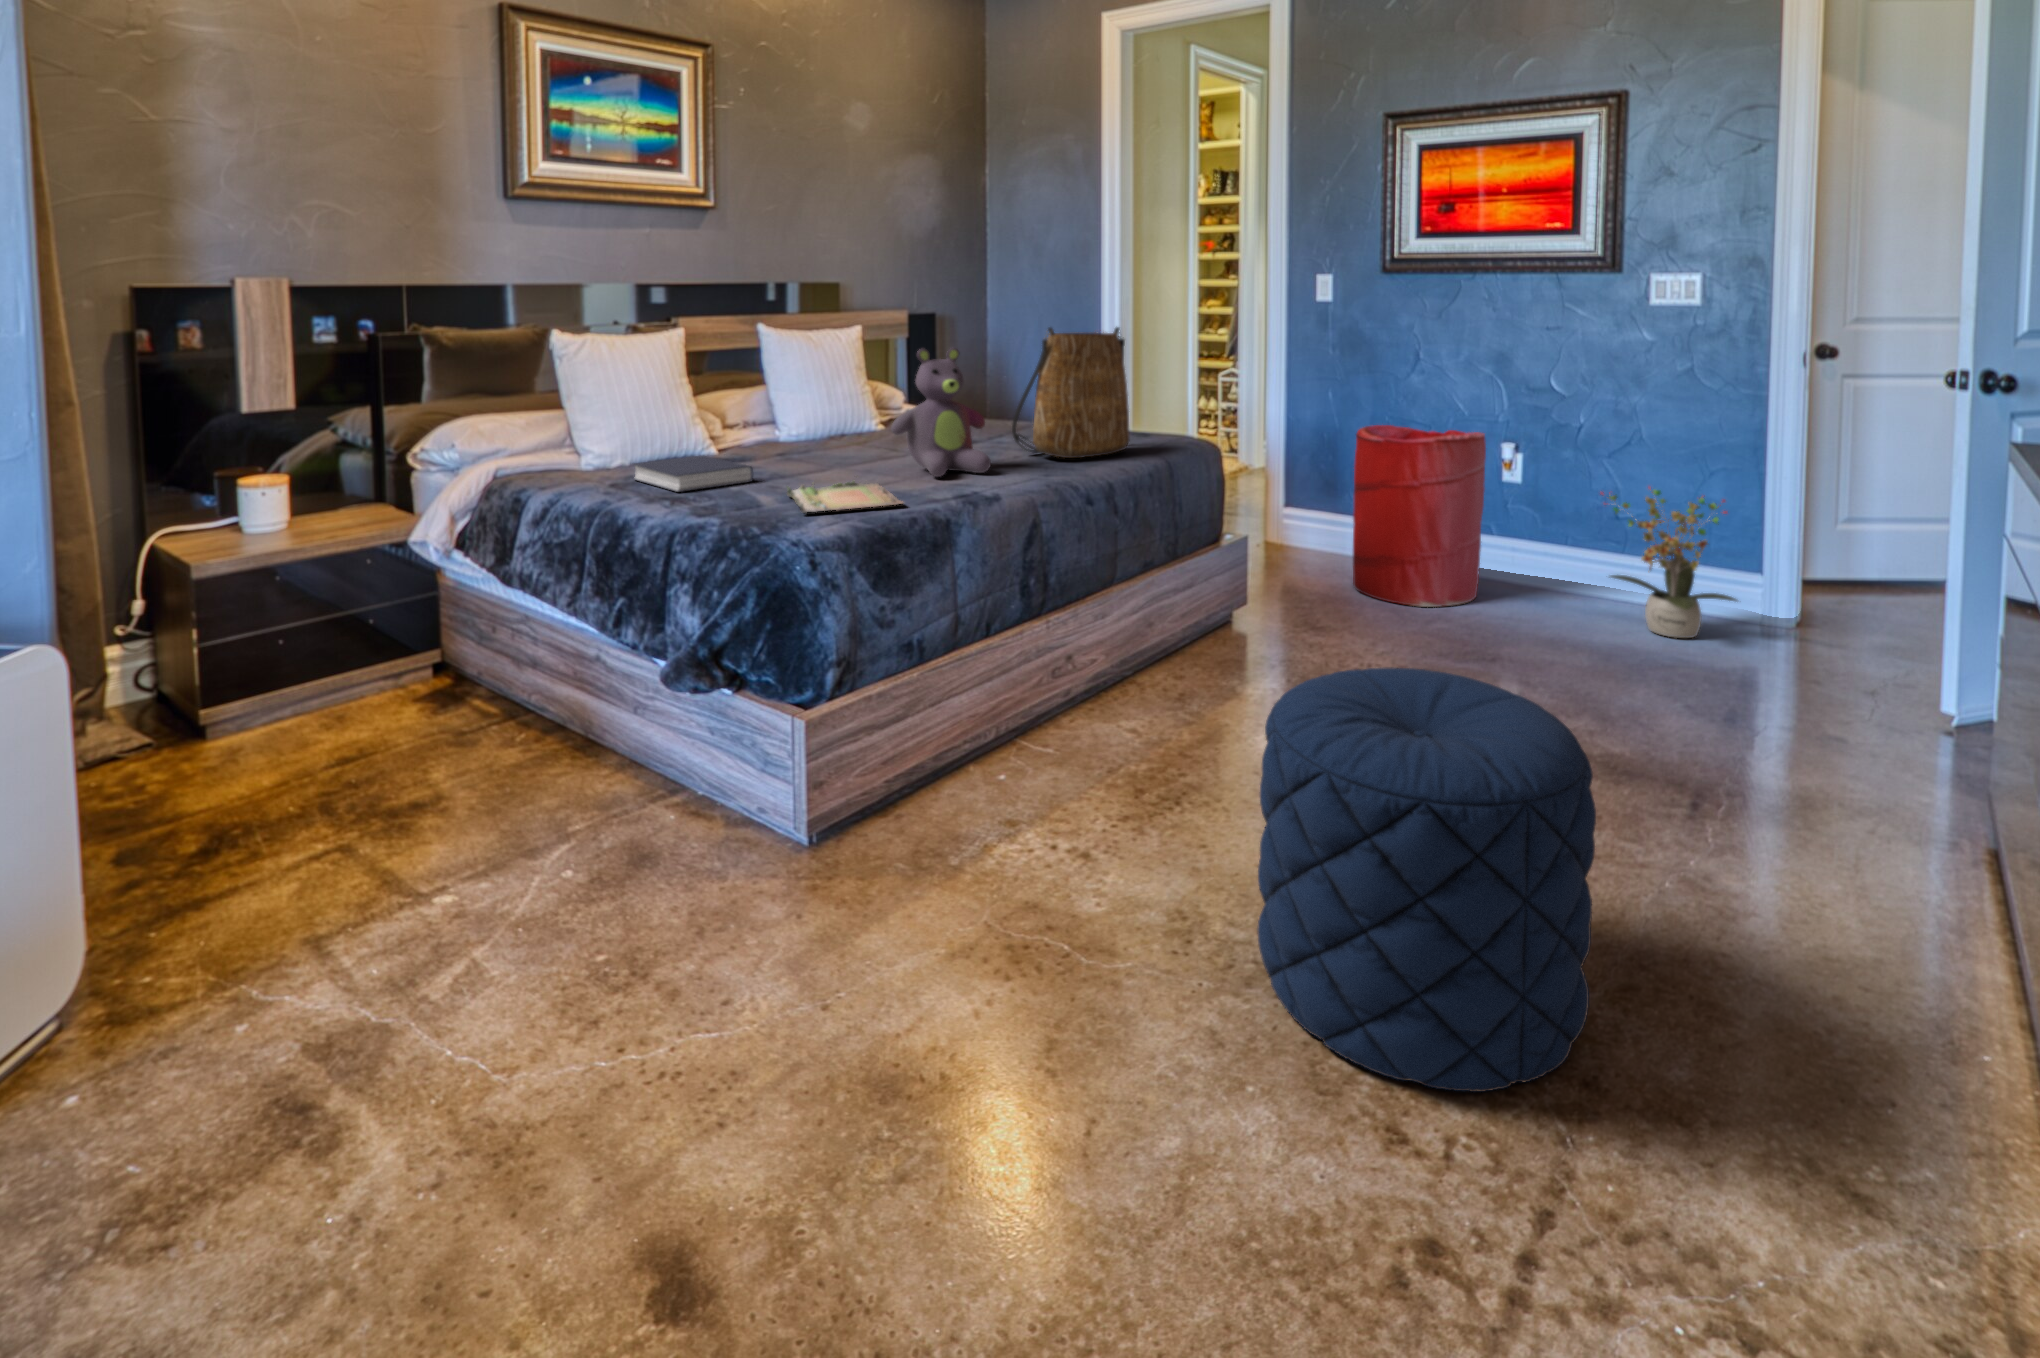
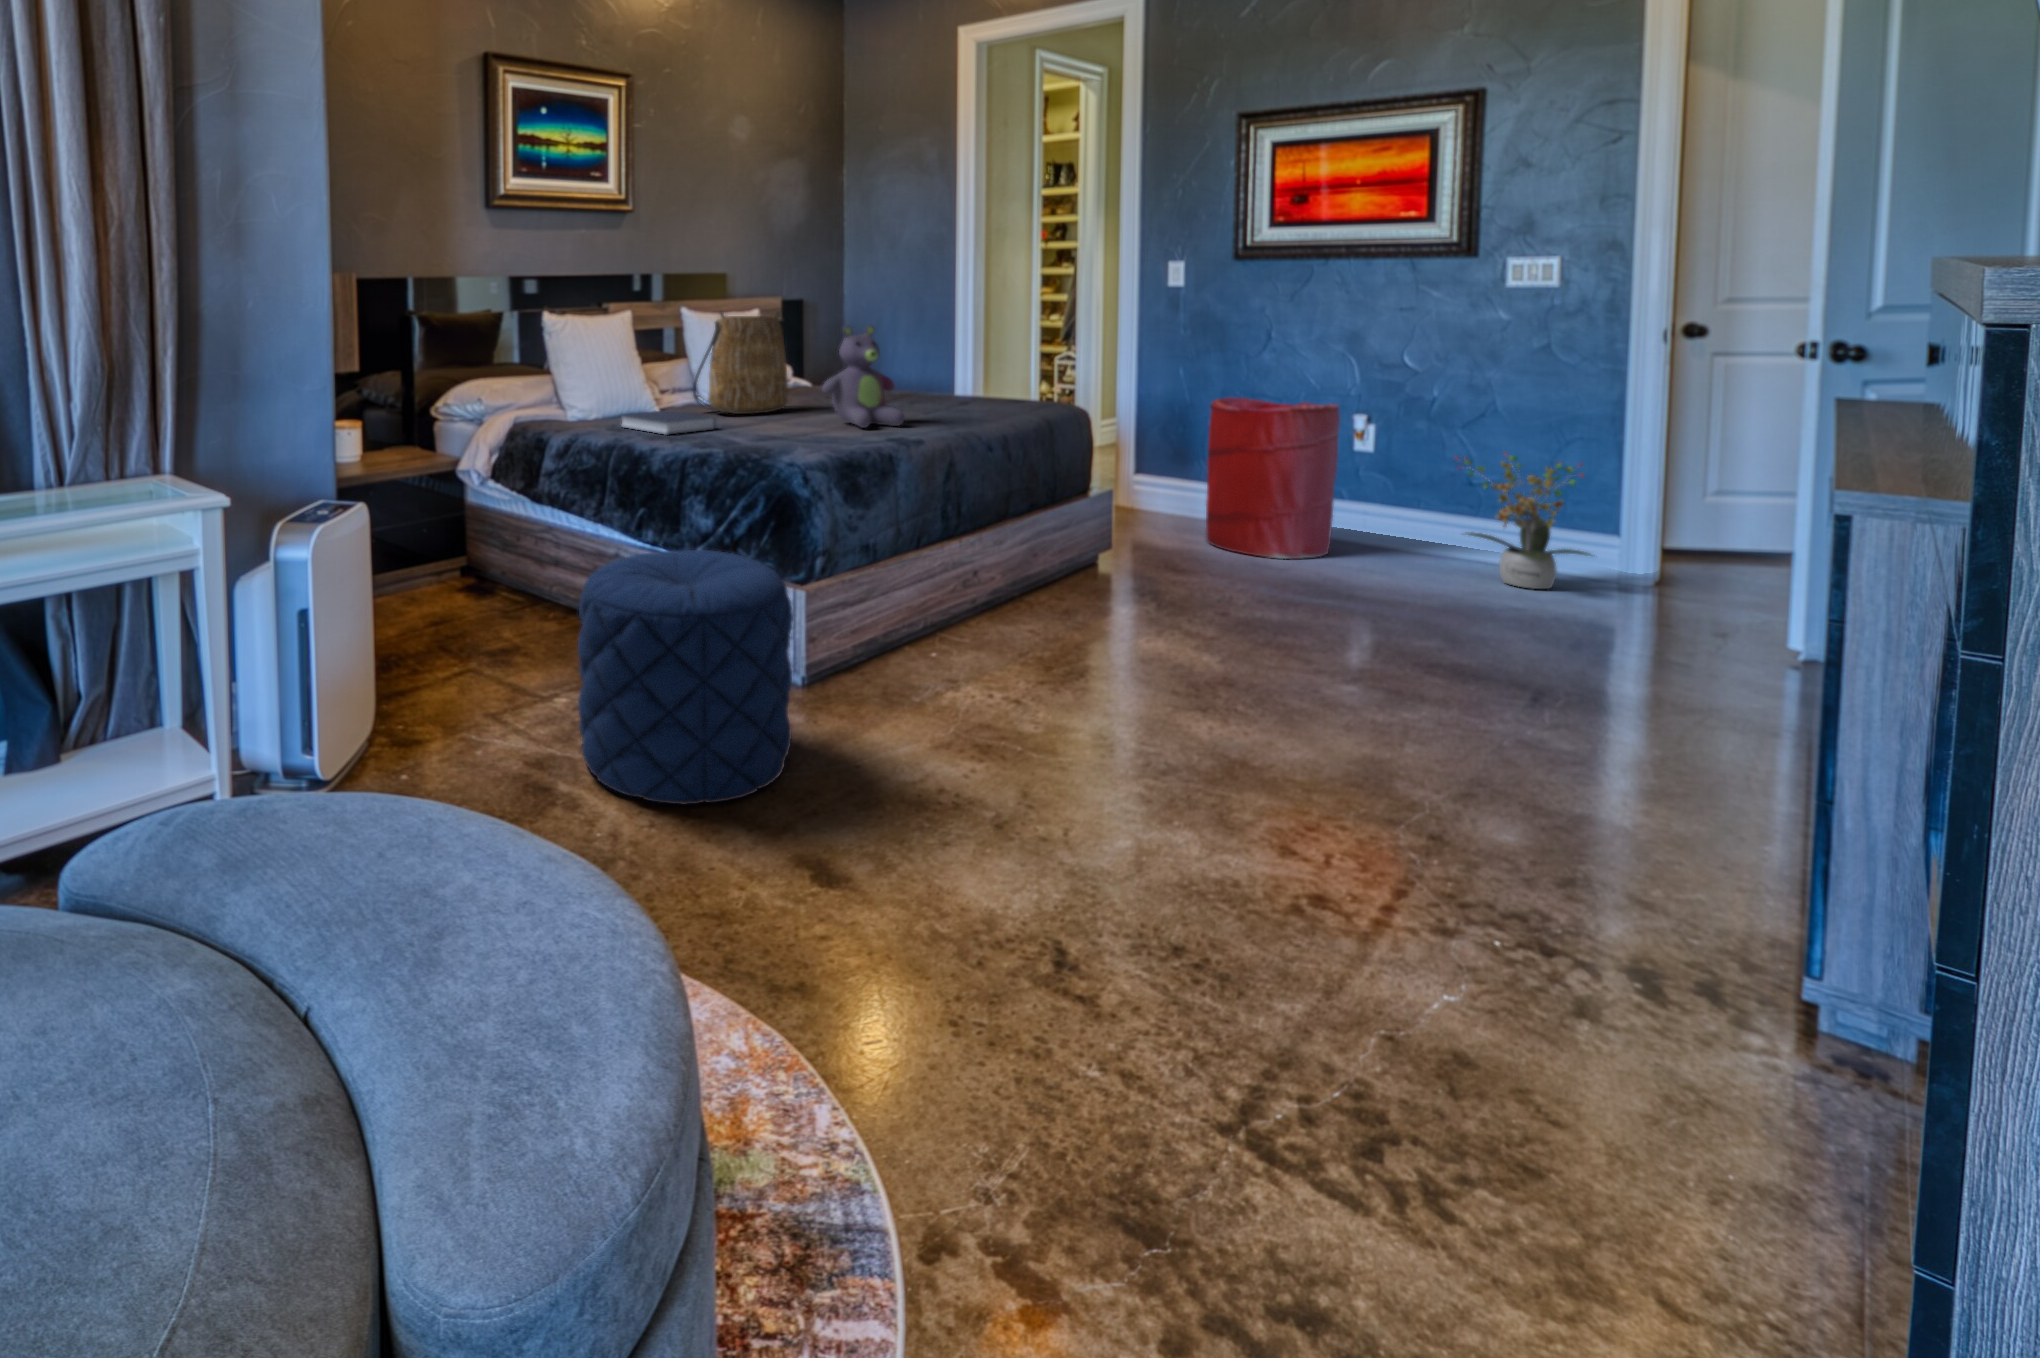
tote bag: present [1012,327,1129,458] -> present [693,312,788,414]
tray: present [787,480,903,513] -> none [751,422,855,448]
pouf: present [1258,668,1596,1092] -> present [578,550,793,805]

